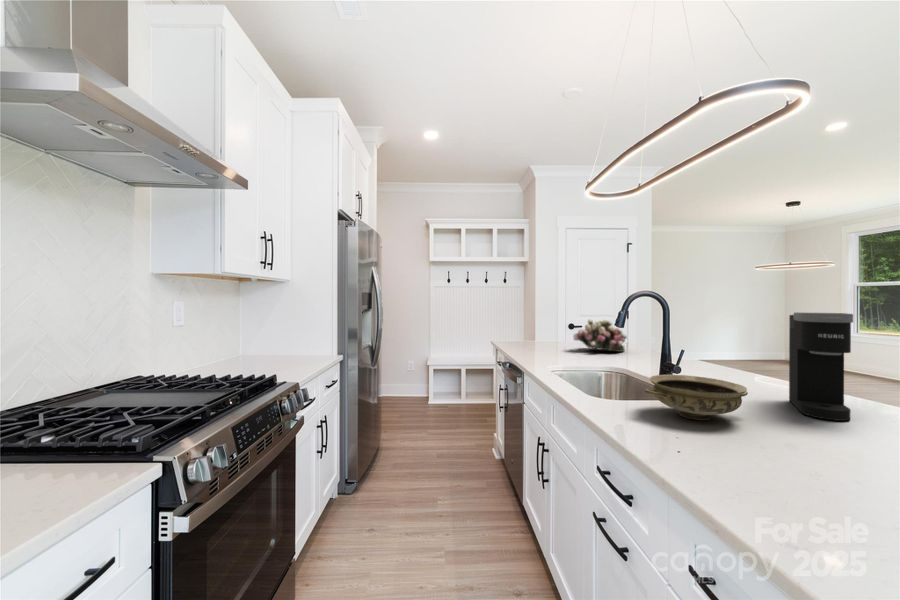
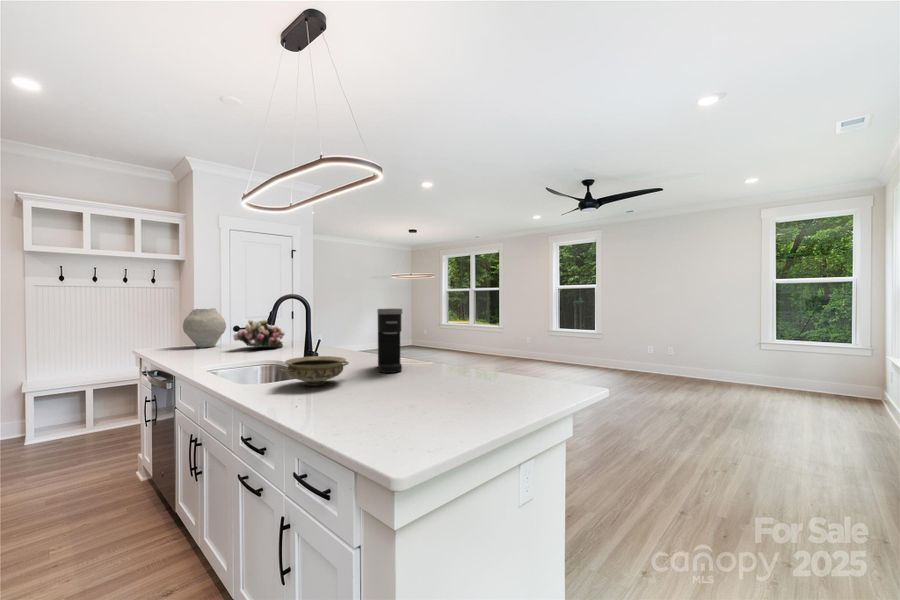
vase: none [528,306,565,344] -> present [183,308,226,348]

